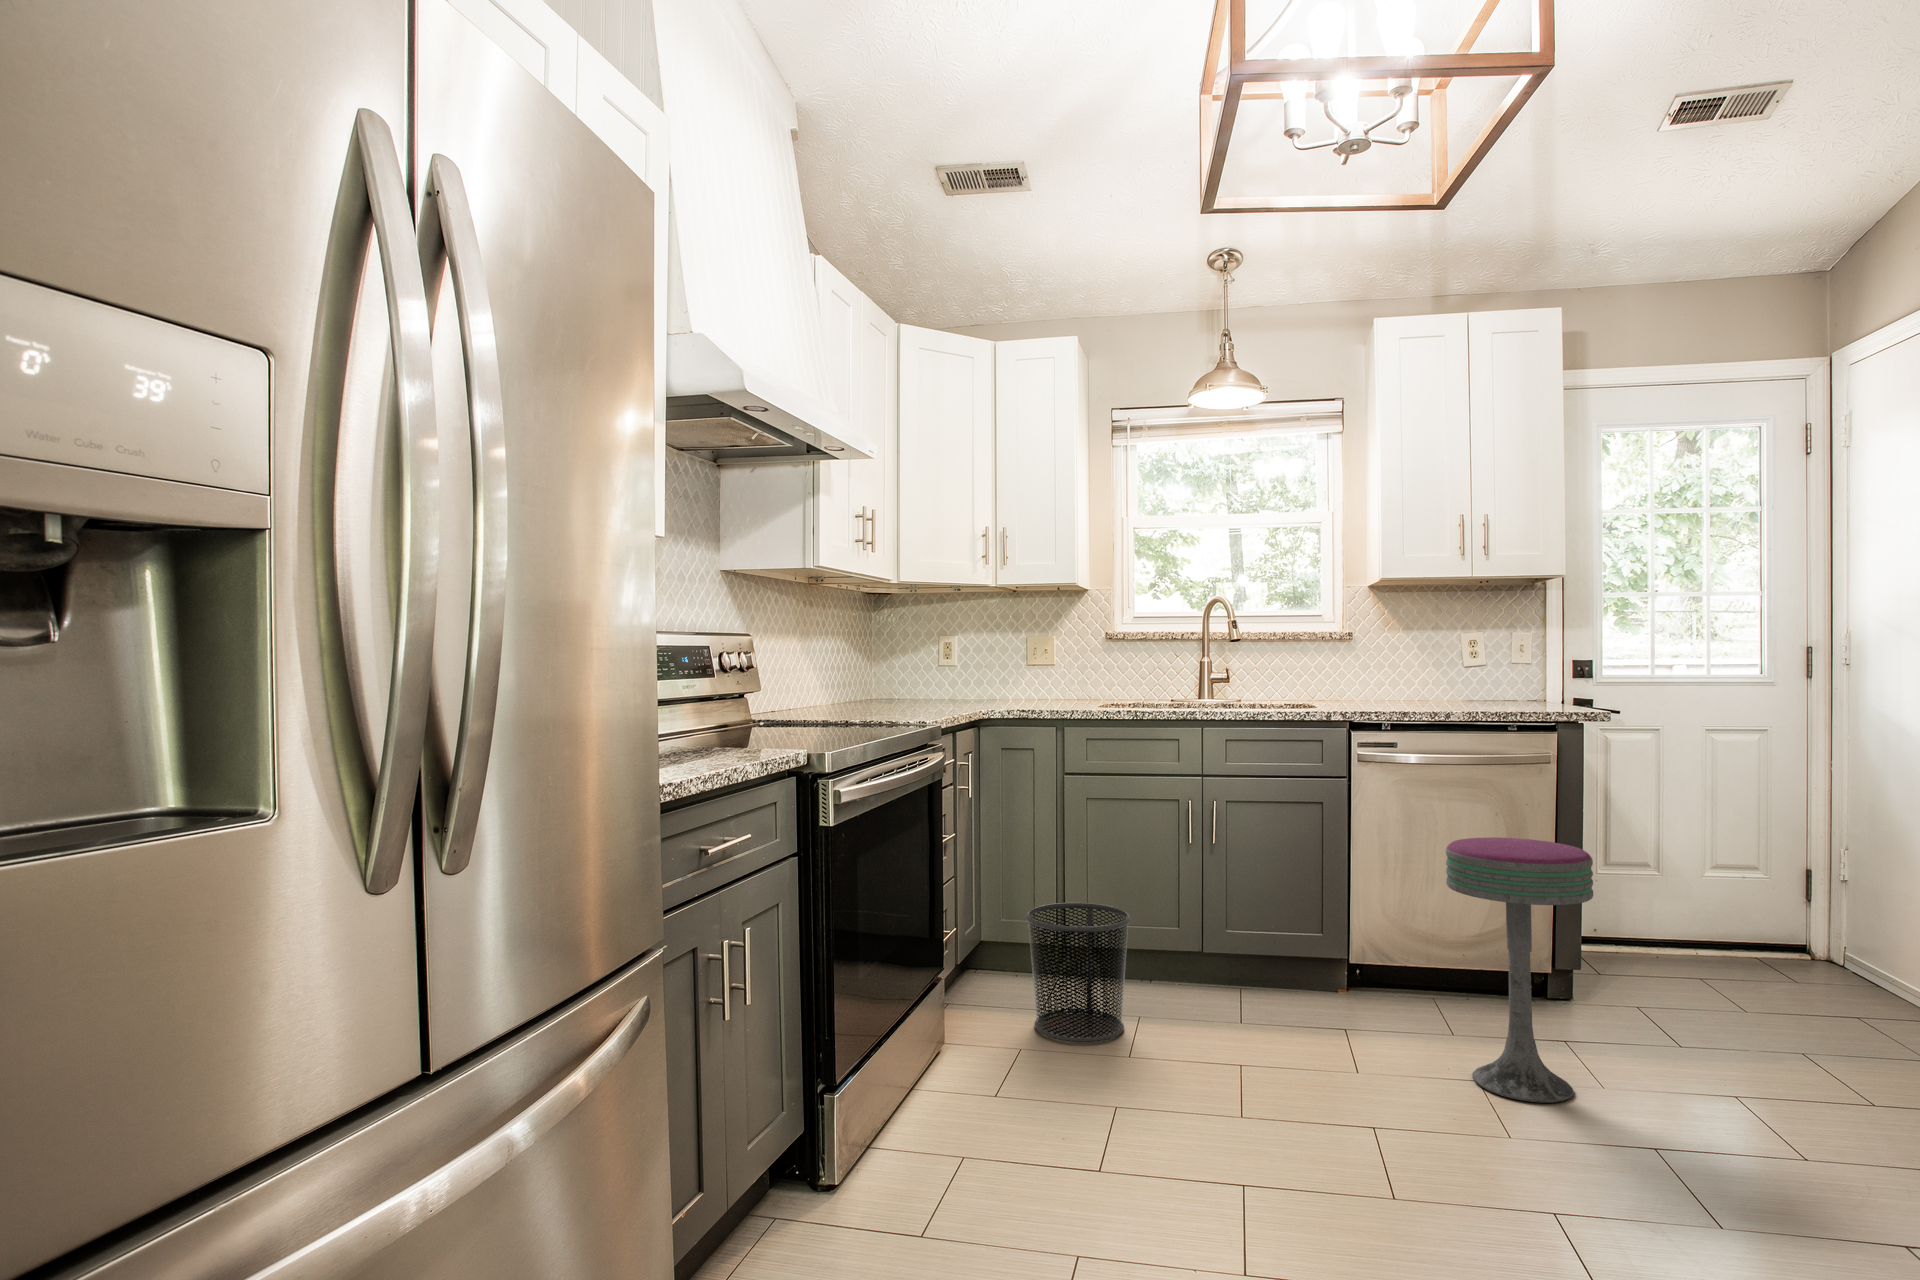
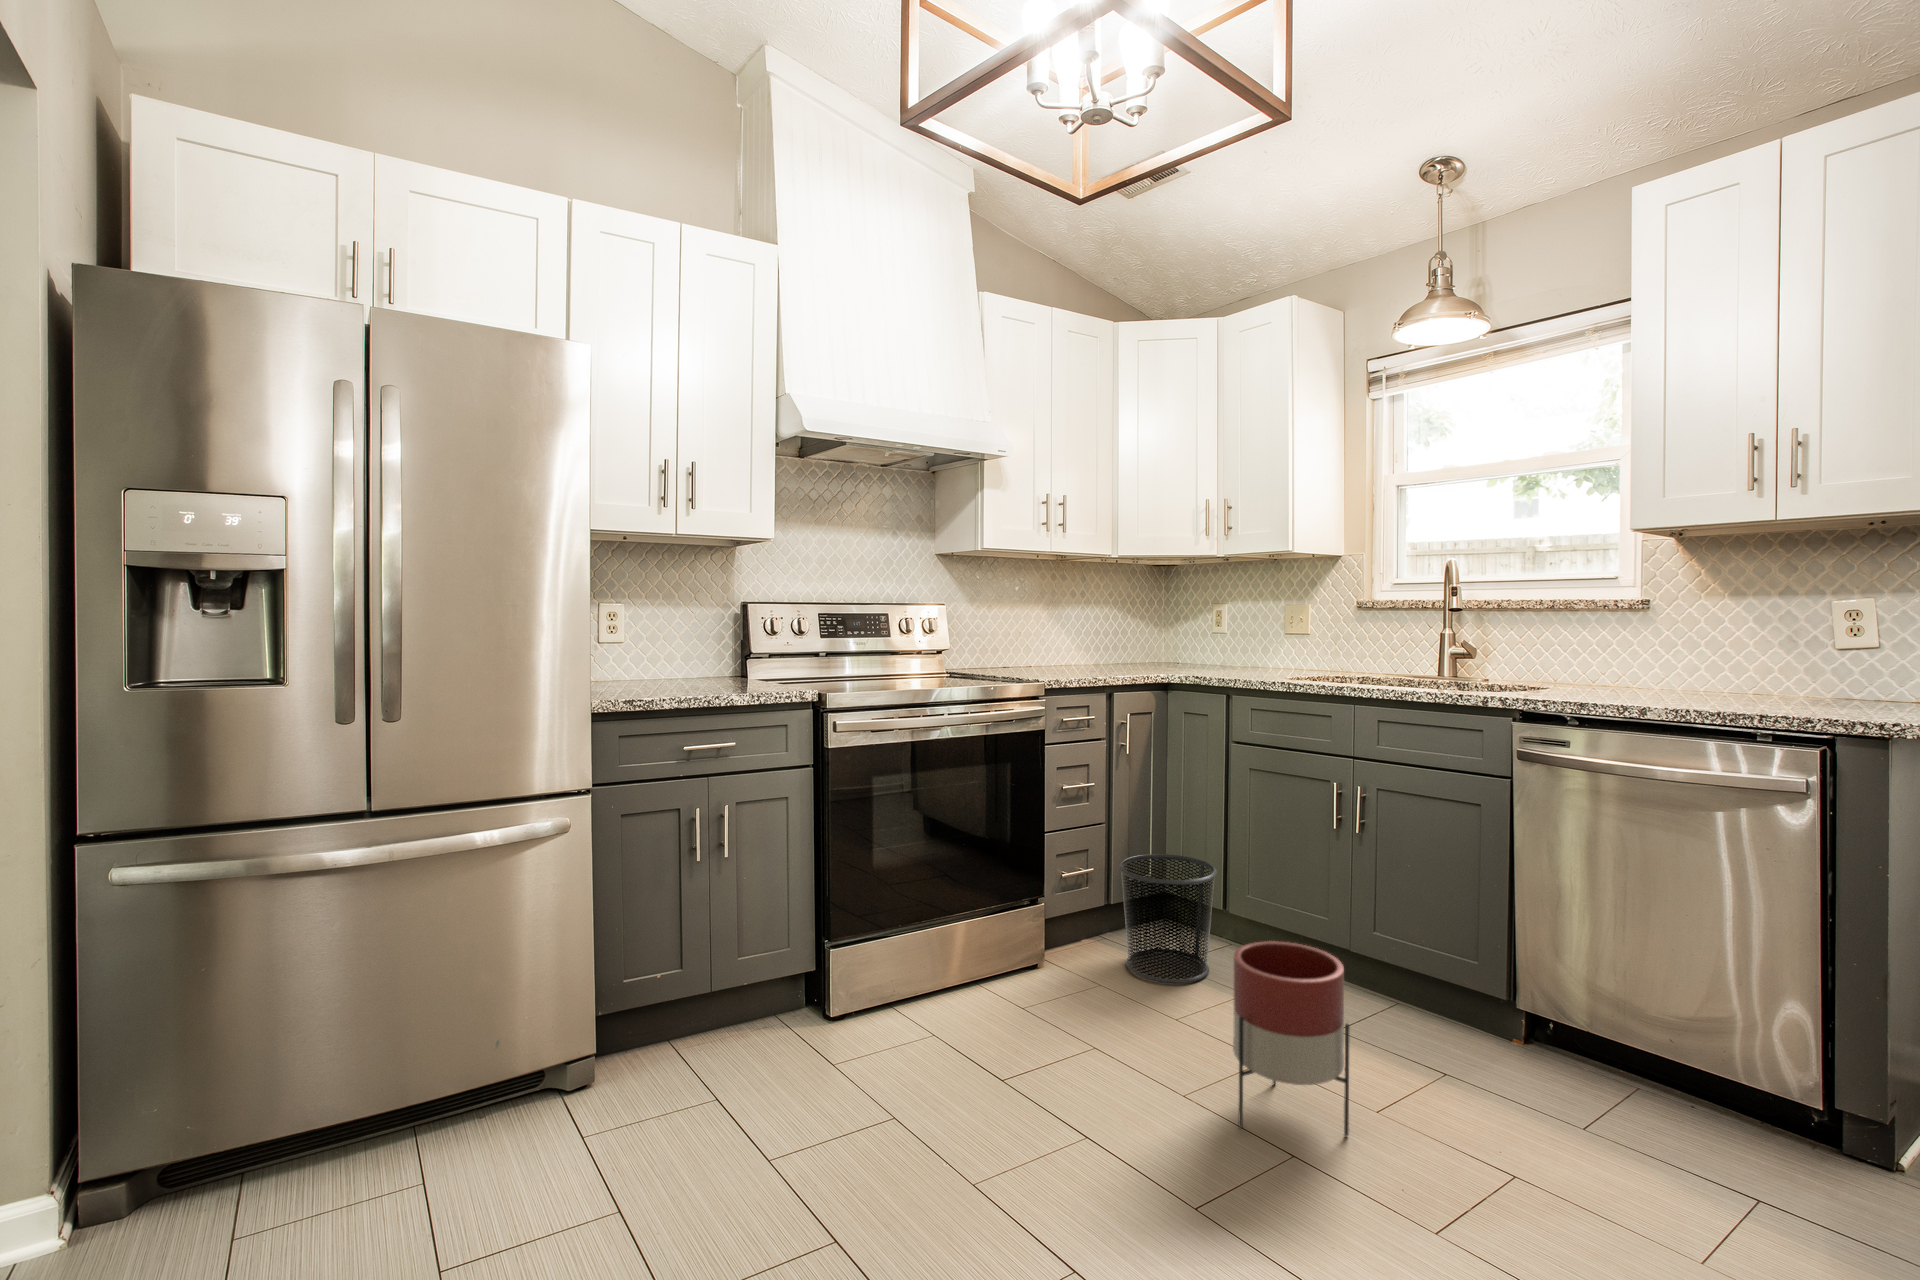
bar stool: present [1446,837,1593,1103] -> none [1443,862,1633,1201]
planter: none [1310,946,1420,1134] -> present [1233,941,1350,1136]

